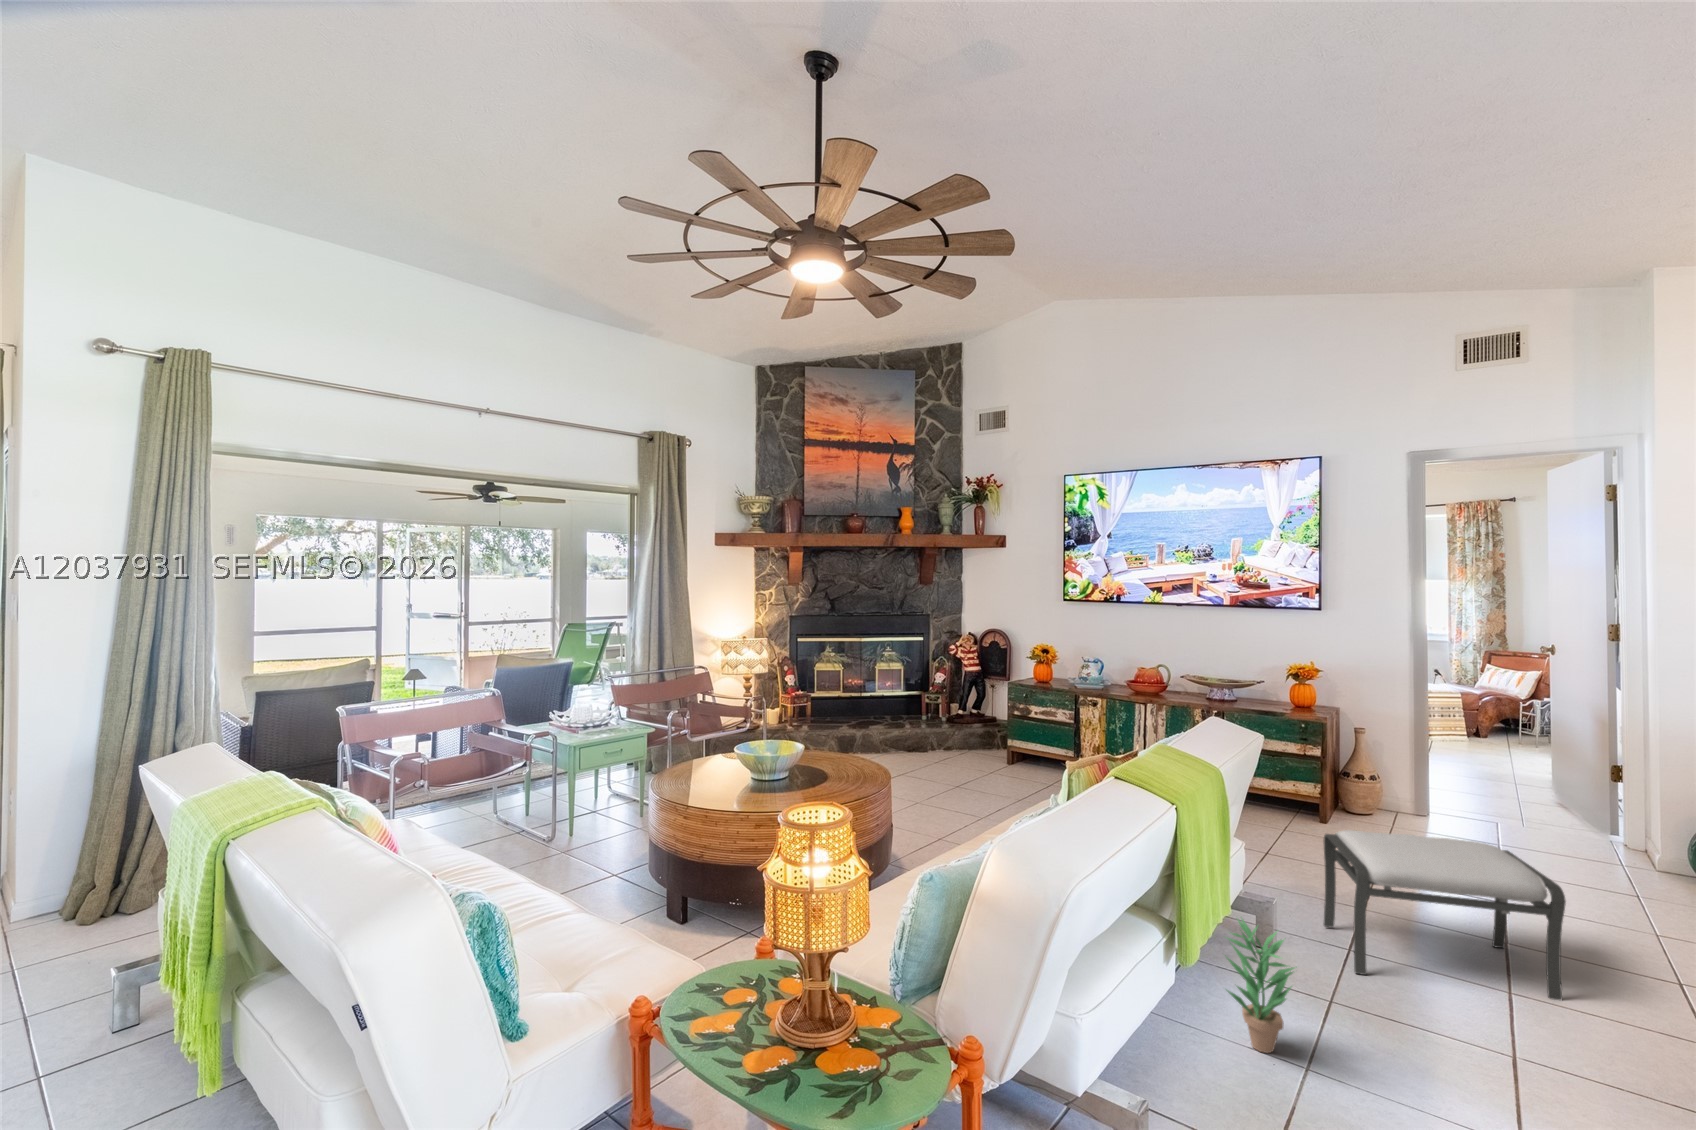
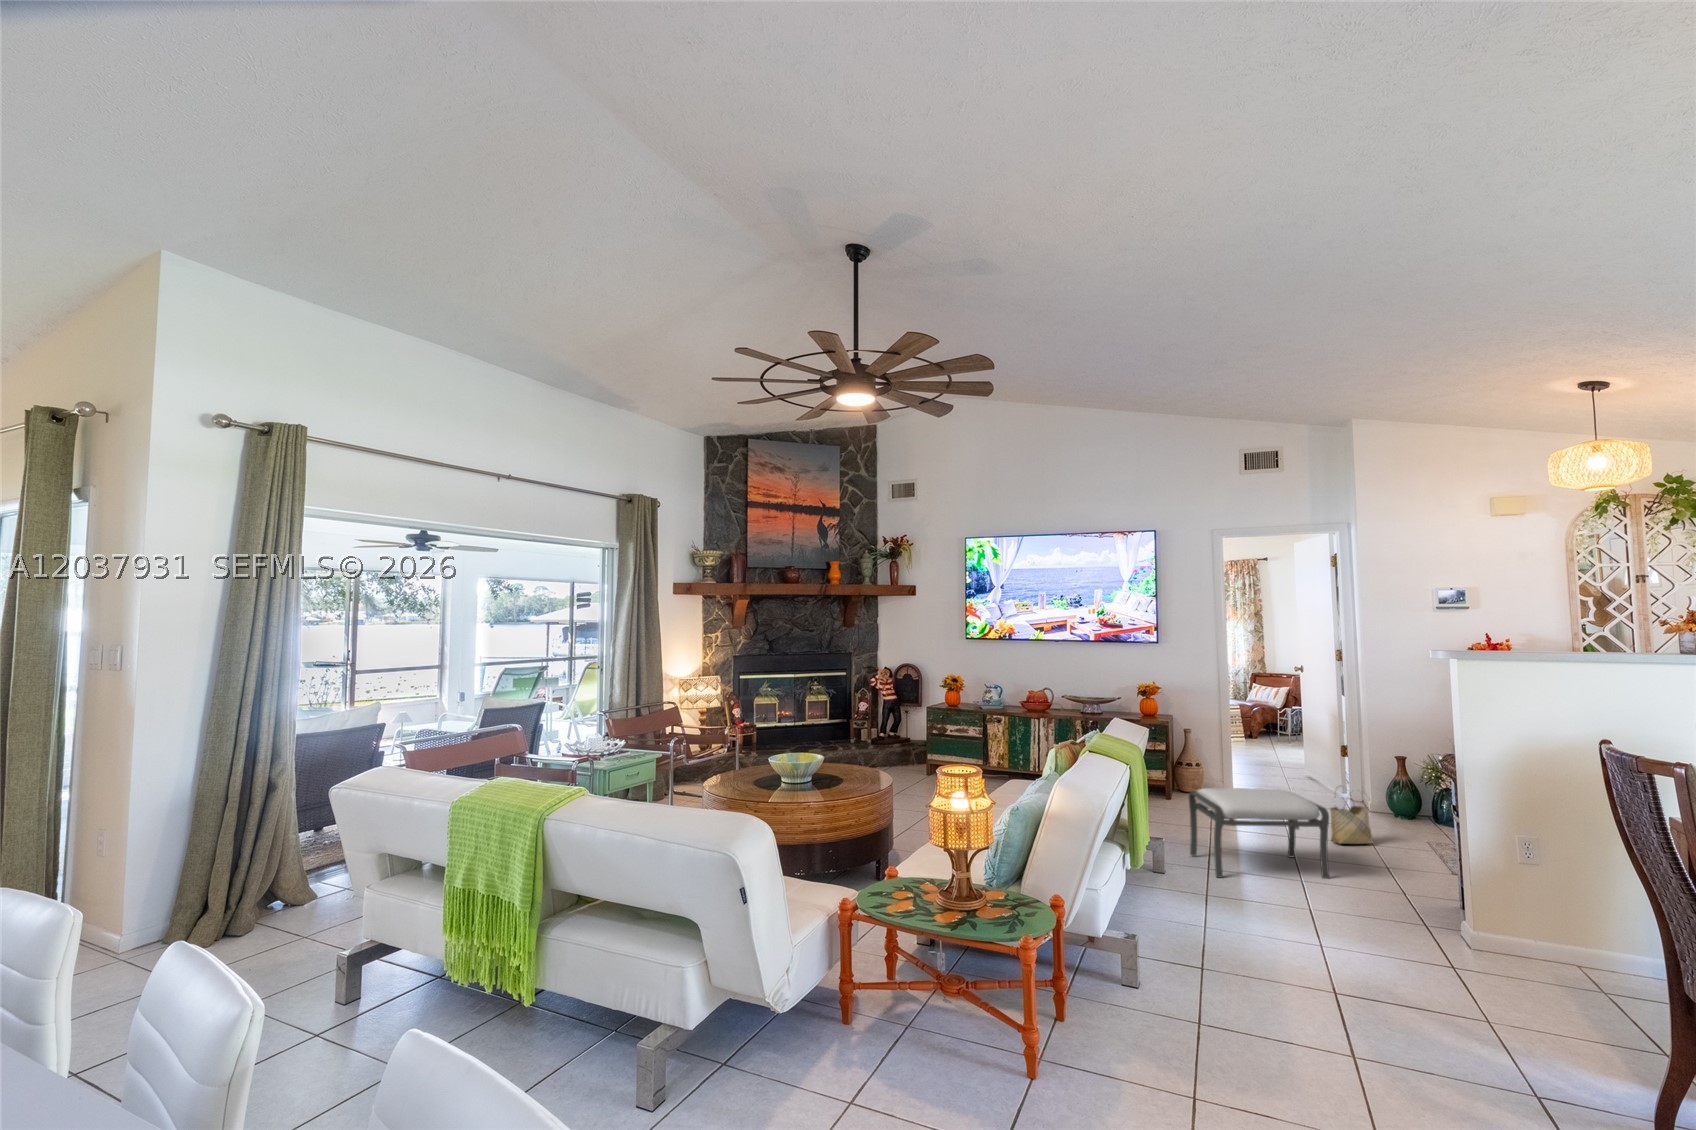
woven basket: none [1576,838,1655,935] -> present [1330,793,1372,844]
potted plant: present [1227,919,1295,1053] -> none [1152,834,1199,919]

